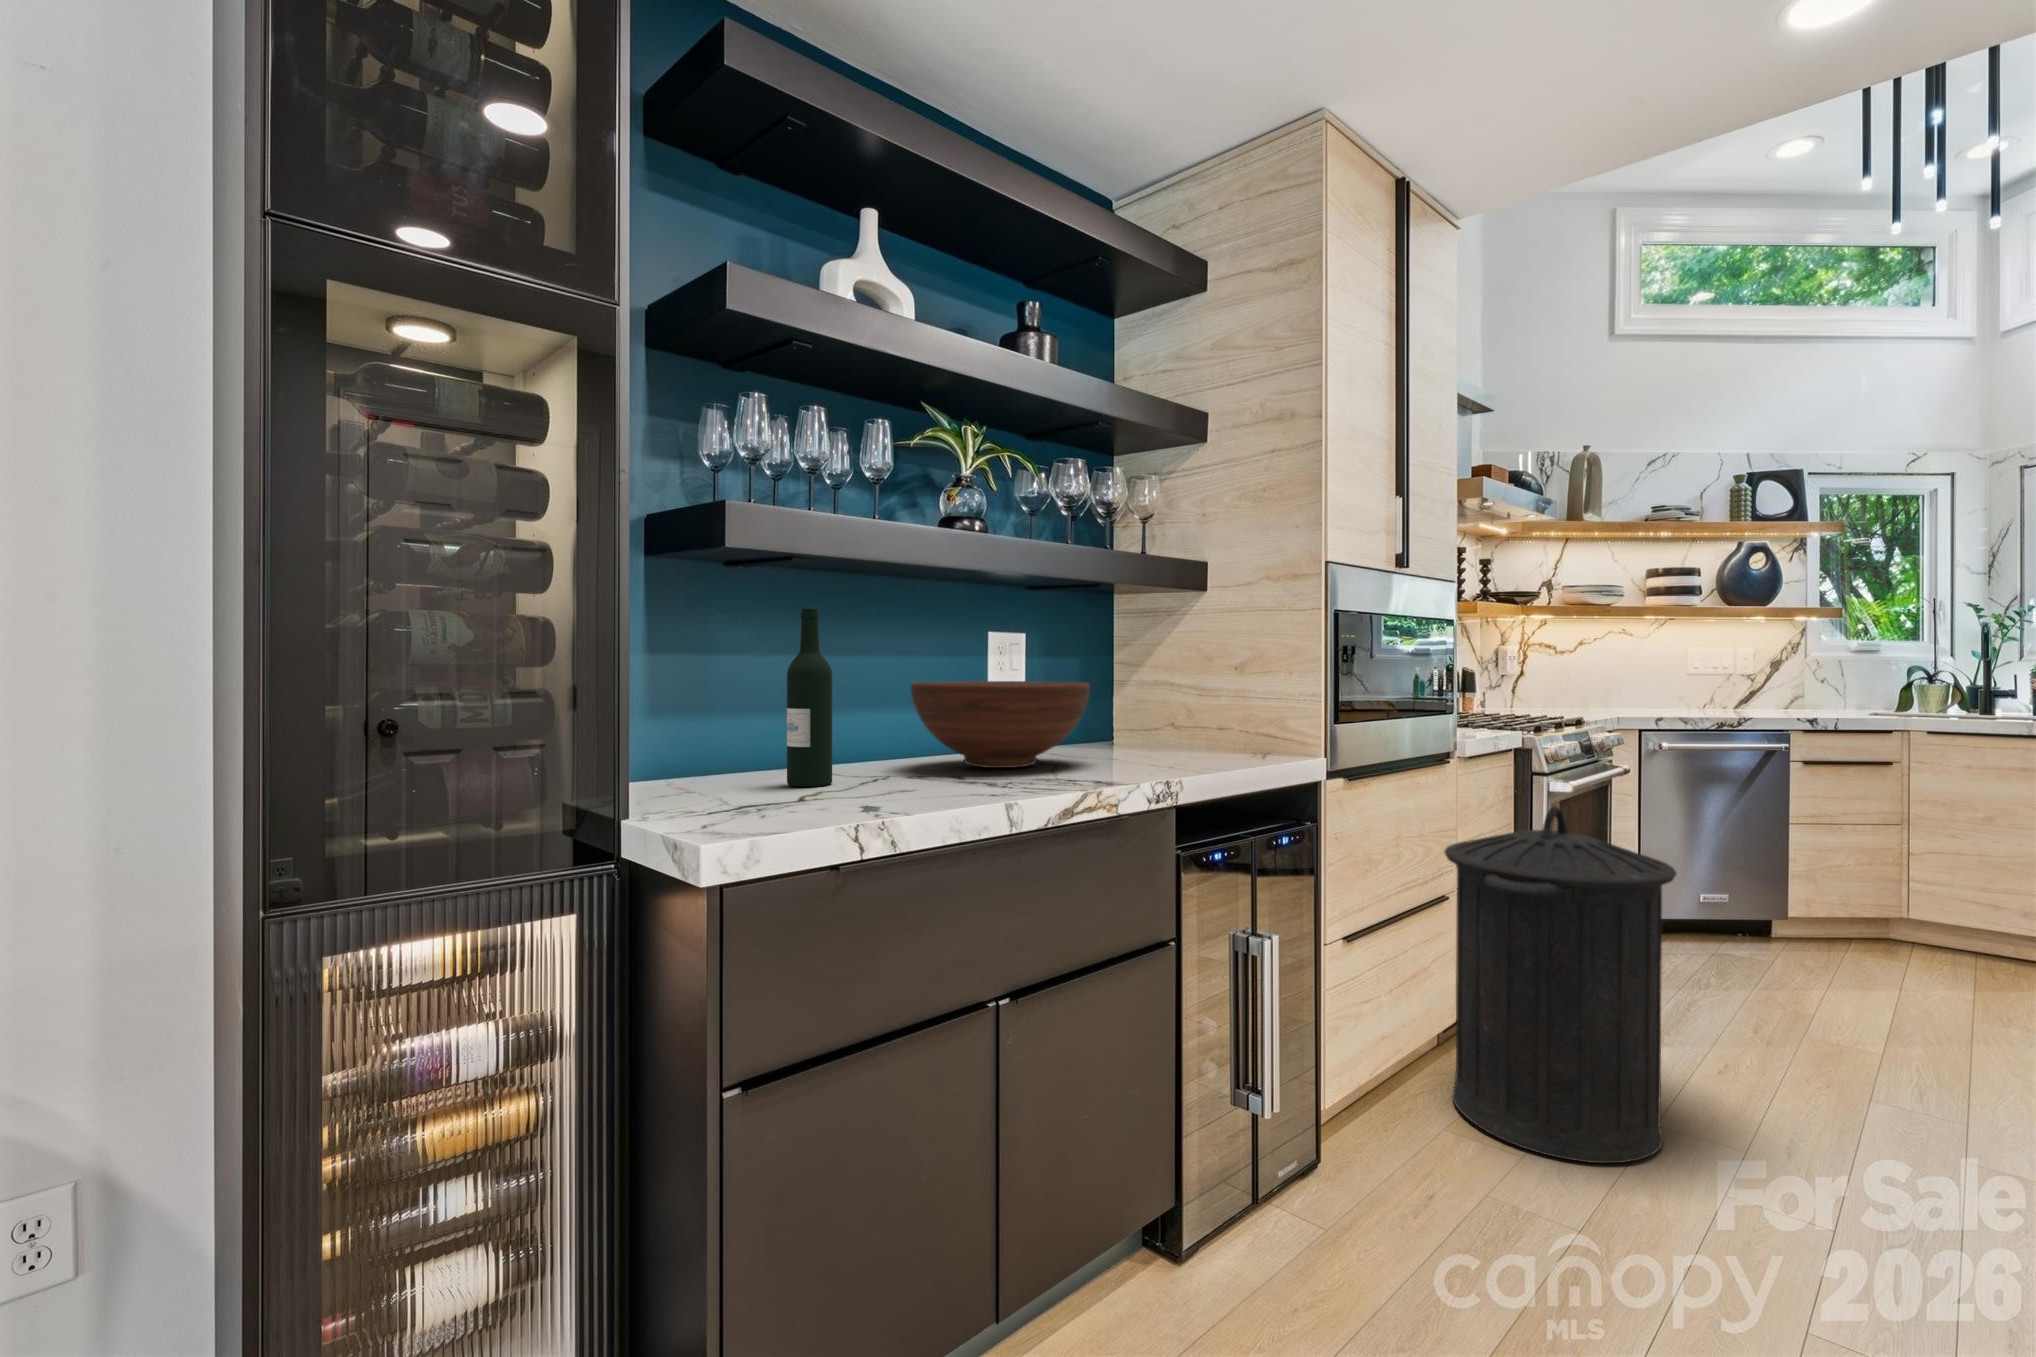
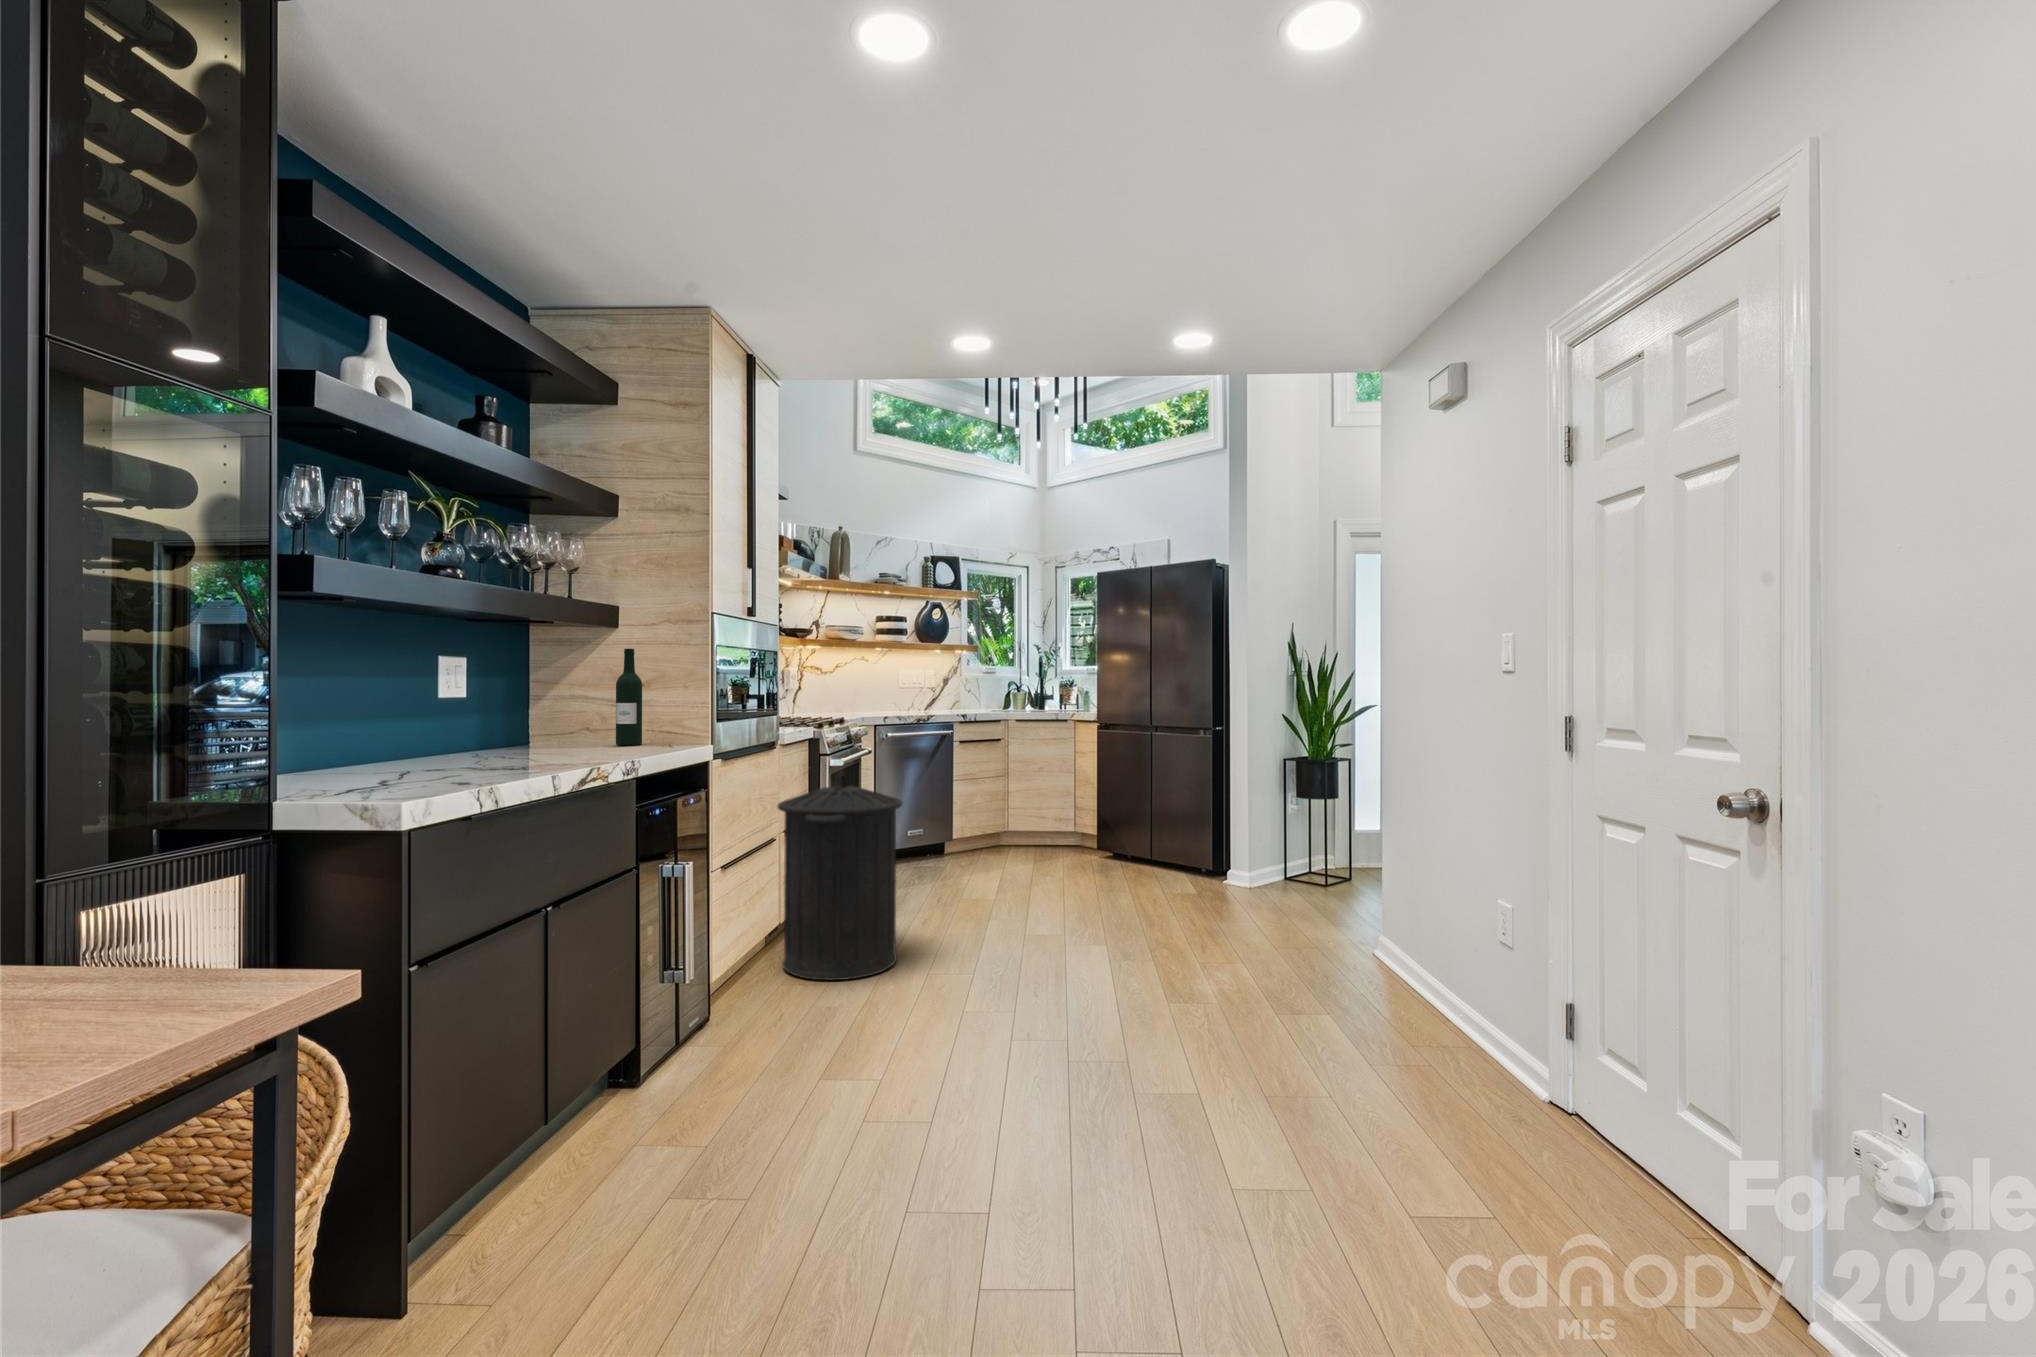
wine bottle: present [787,609,832,787] -> present [616,649,642,745]
fruit bowl: present [911,681,1090,768] -> none [410,698,566,763]

